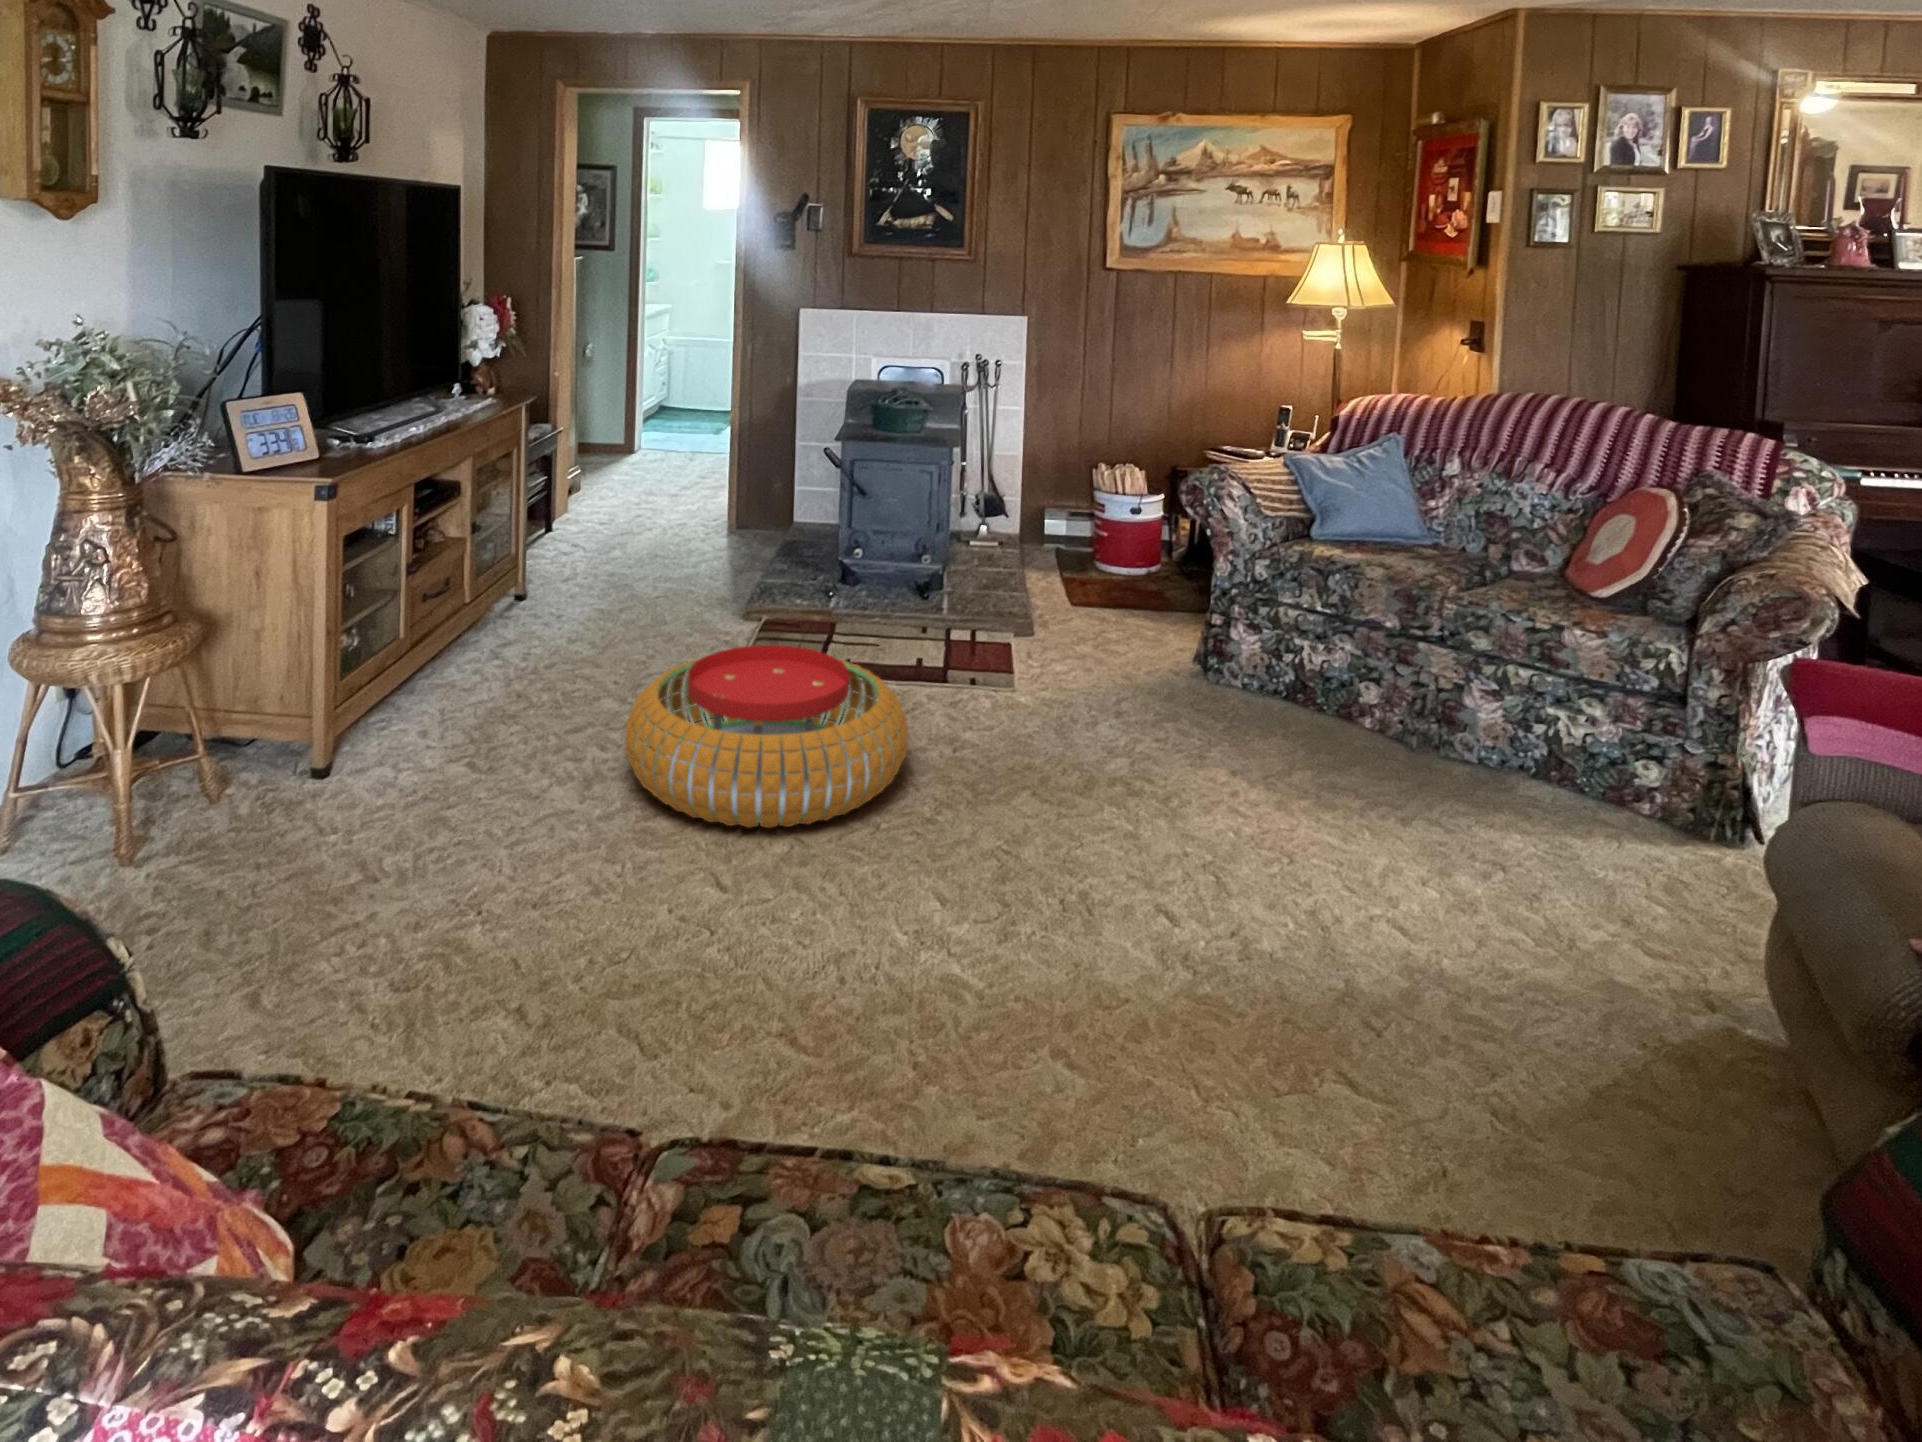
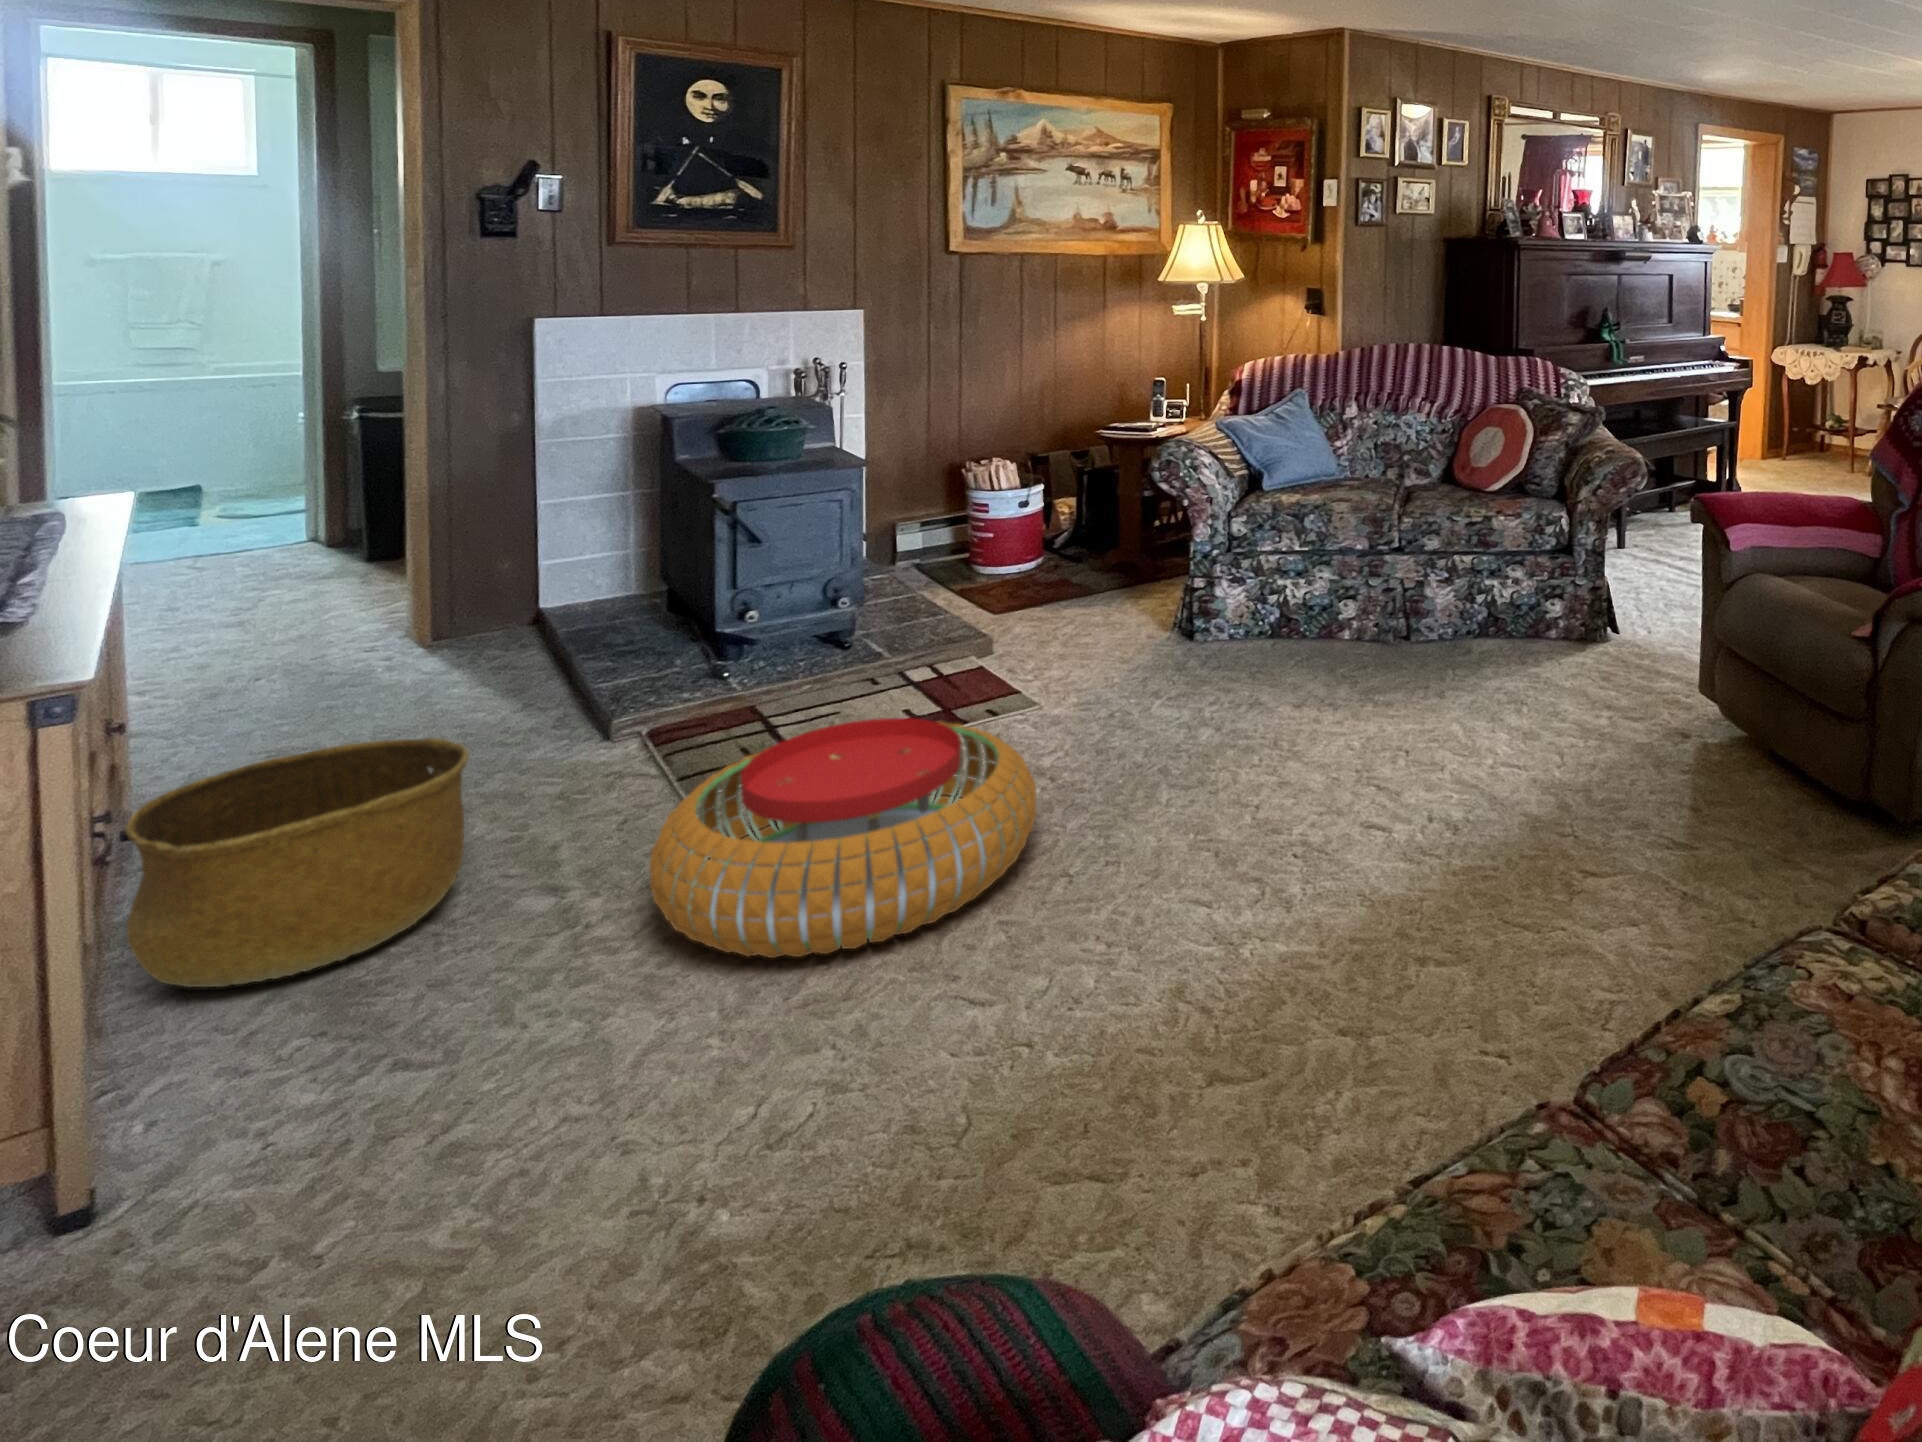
basket: none [438,570,601,706] -> present [125,738,469,987]

